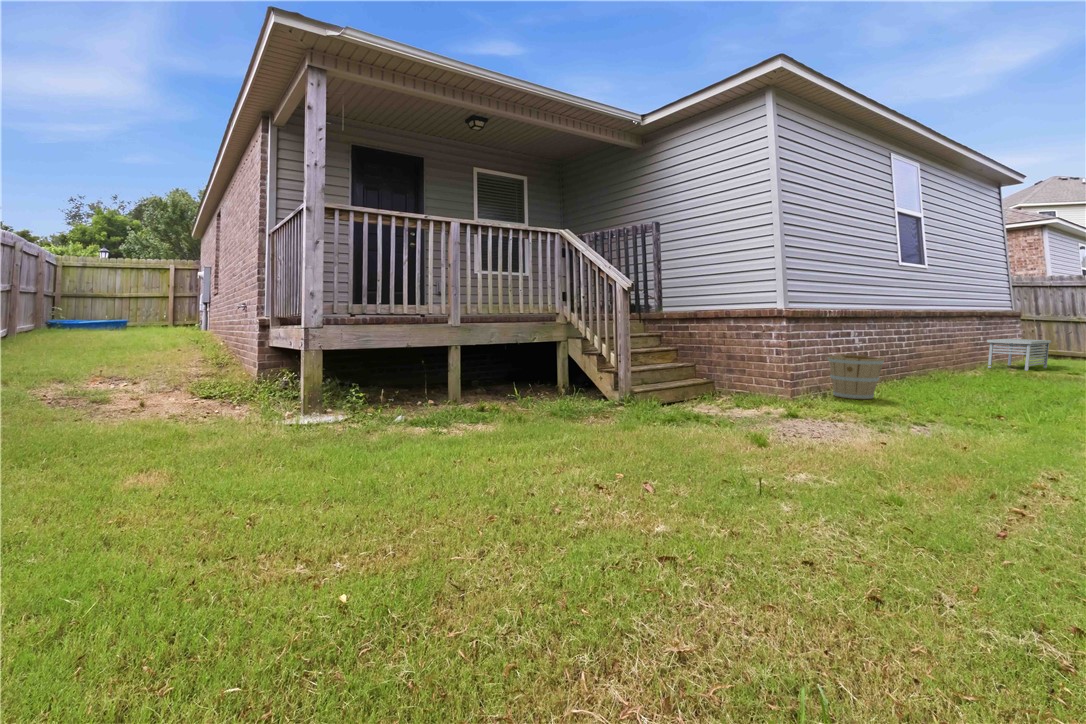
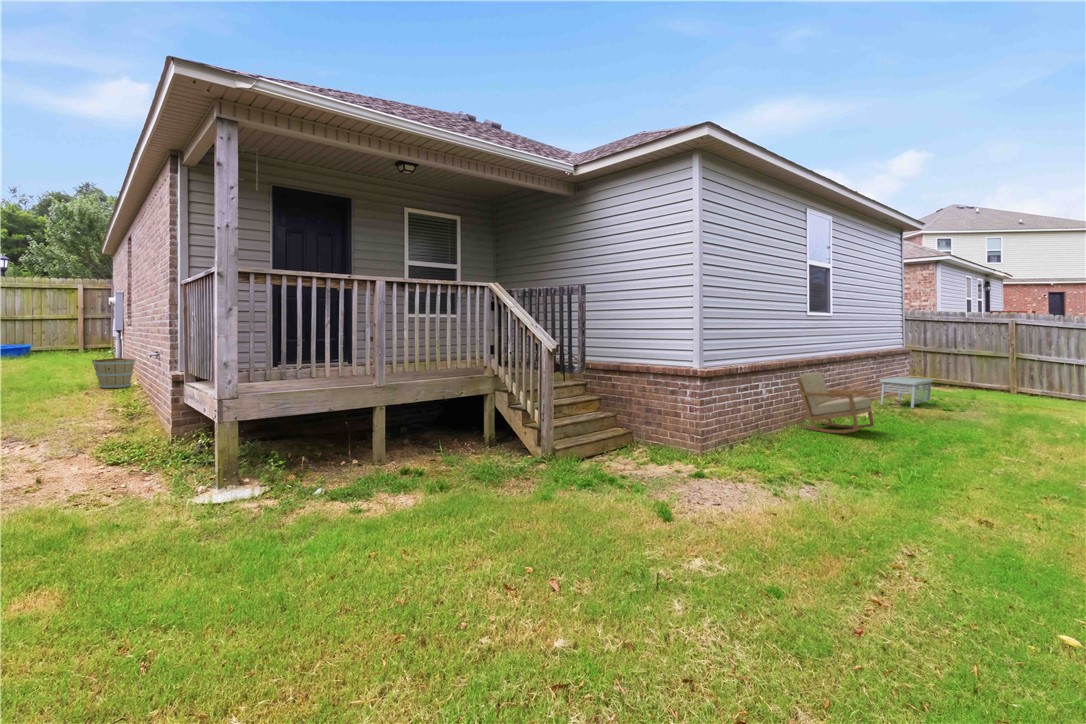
chair: none [890,324,985,387] -> present [794,372,874,433]
wooden bucket: present [828,354,885,399] -> present [92,358,135,388]

